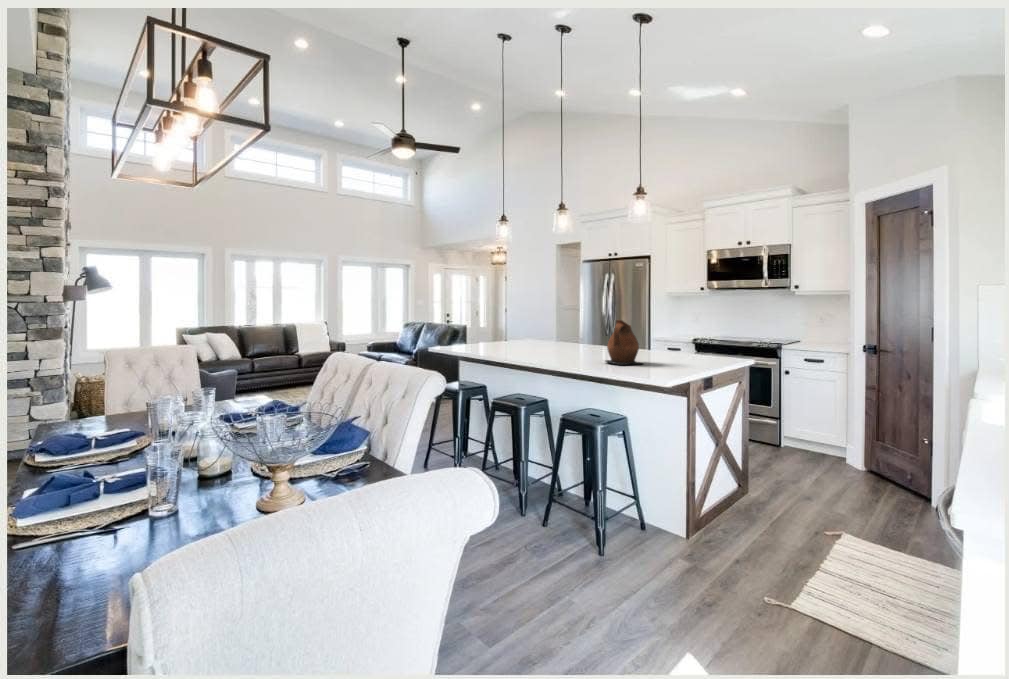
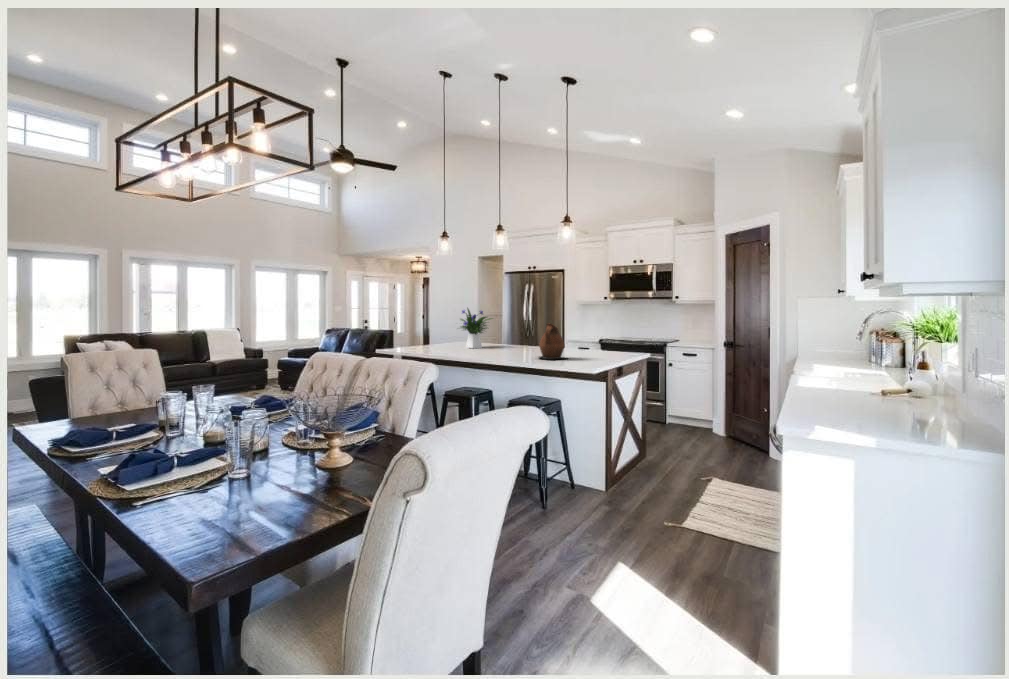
flower arrangement: none [517,300,561,348] -> present [461,308,492,348]

